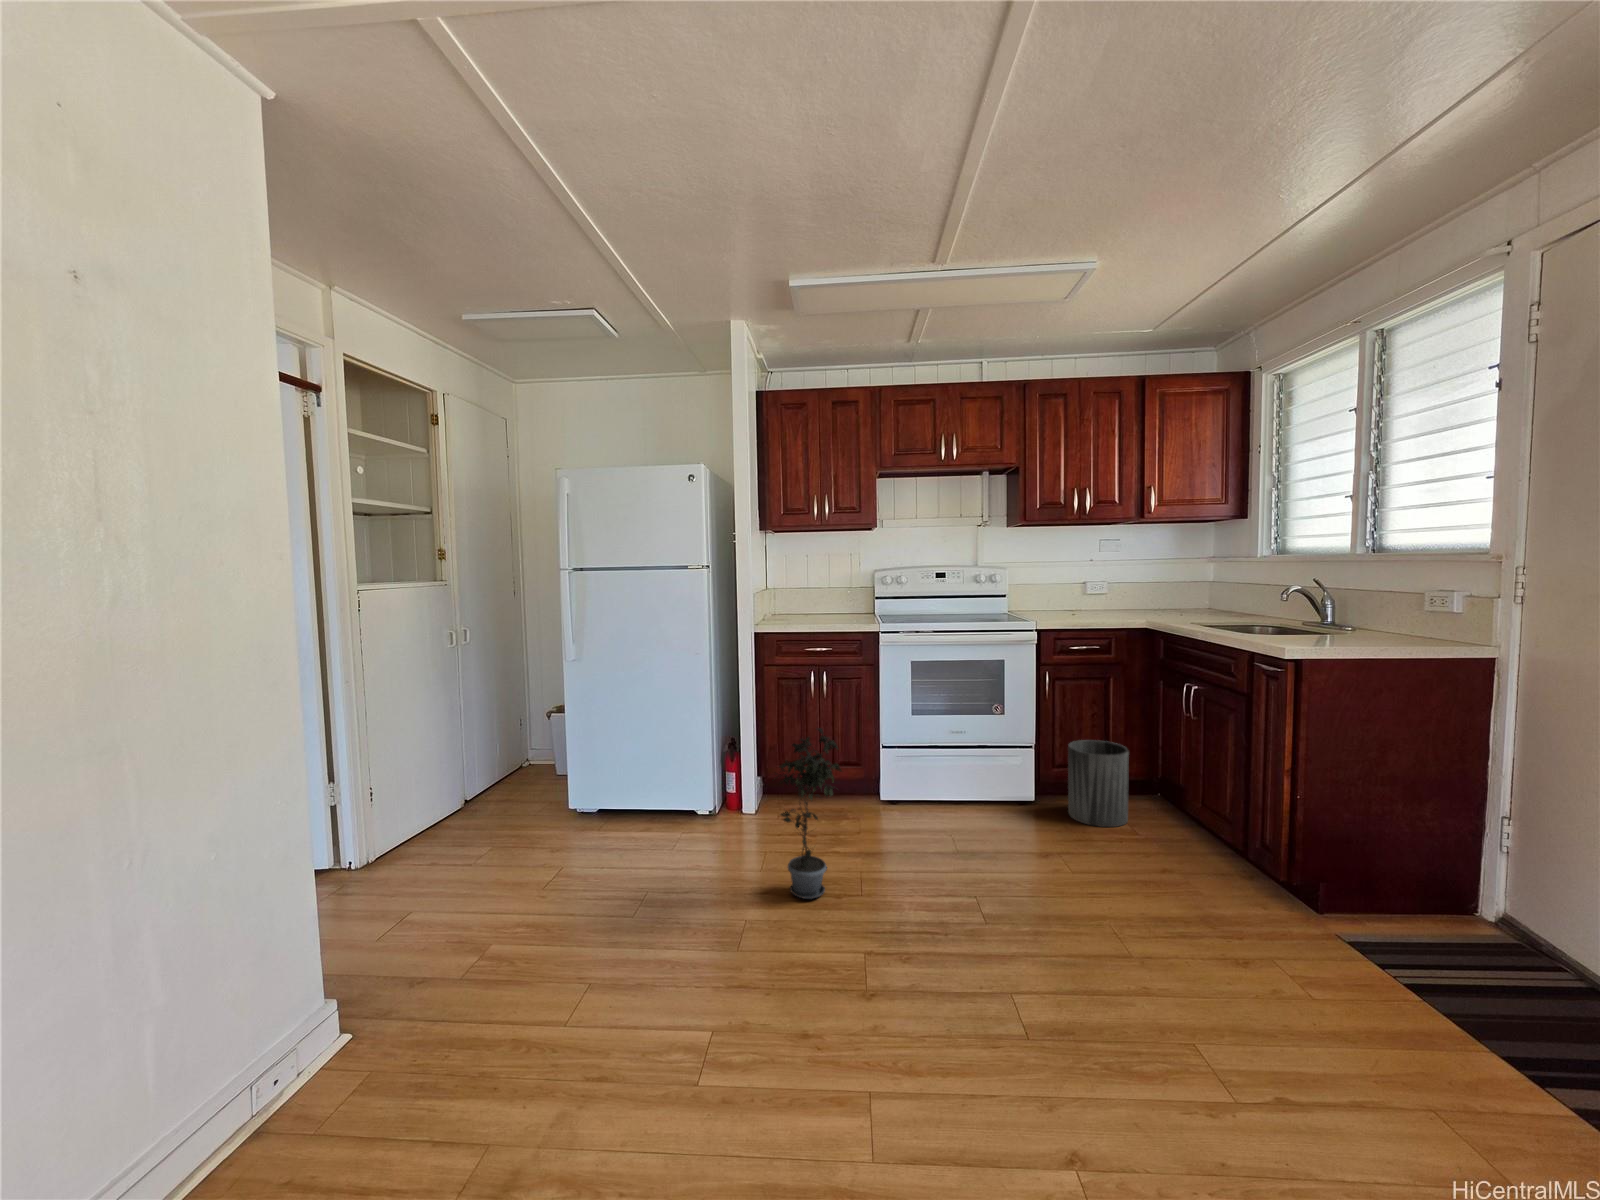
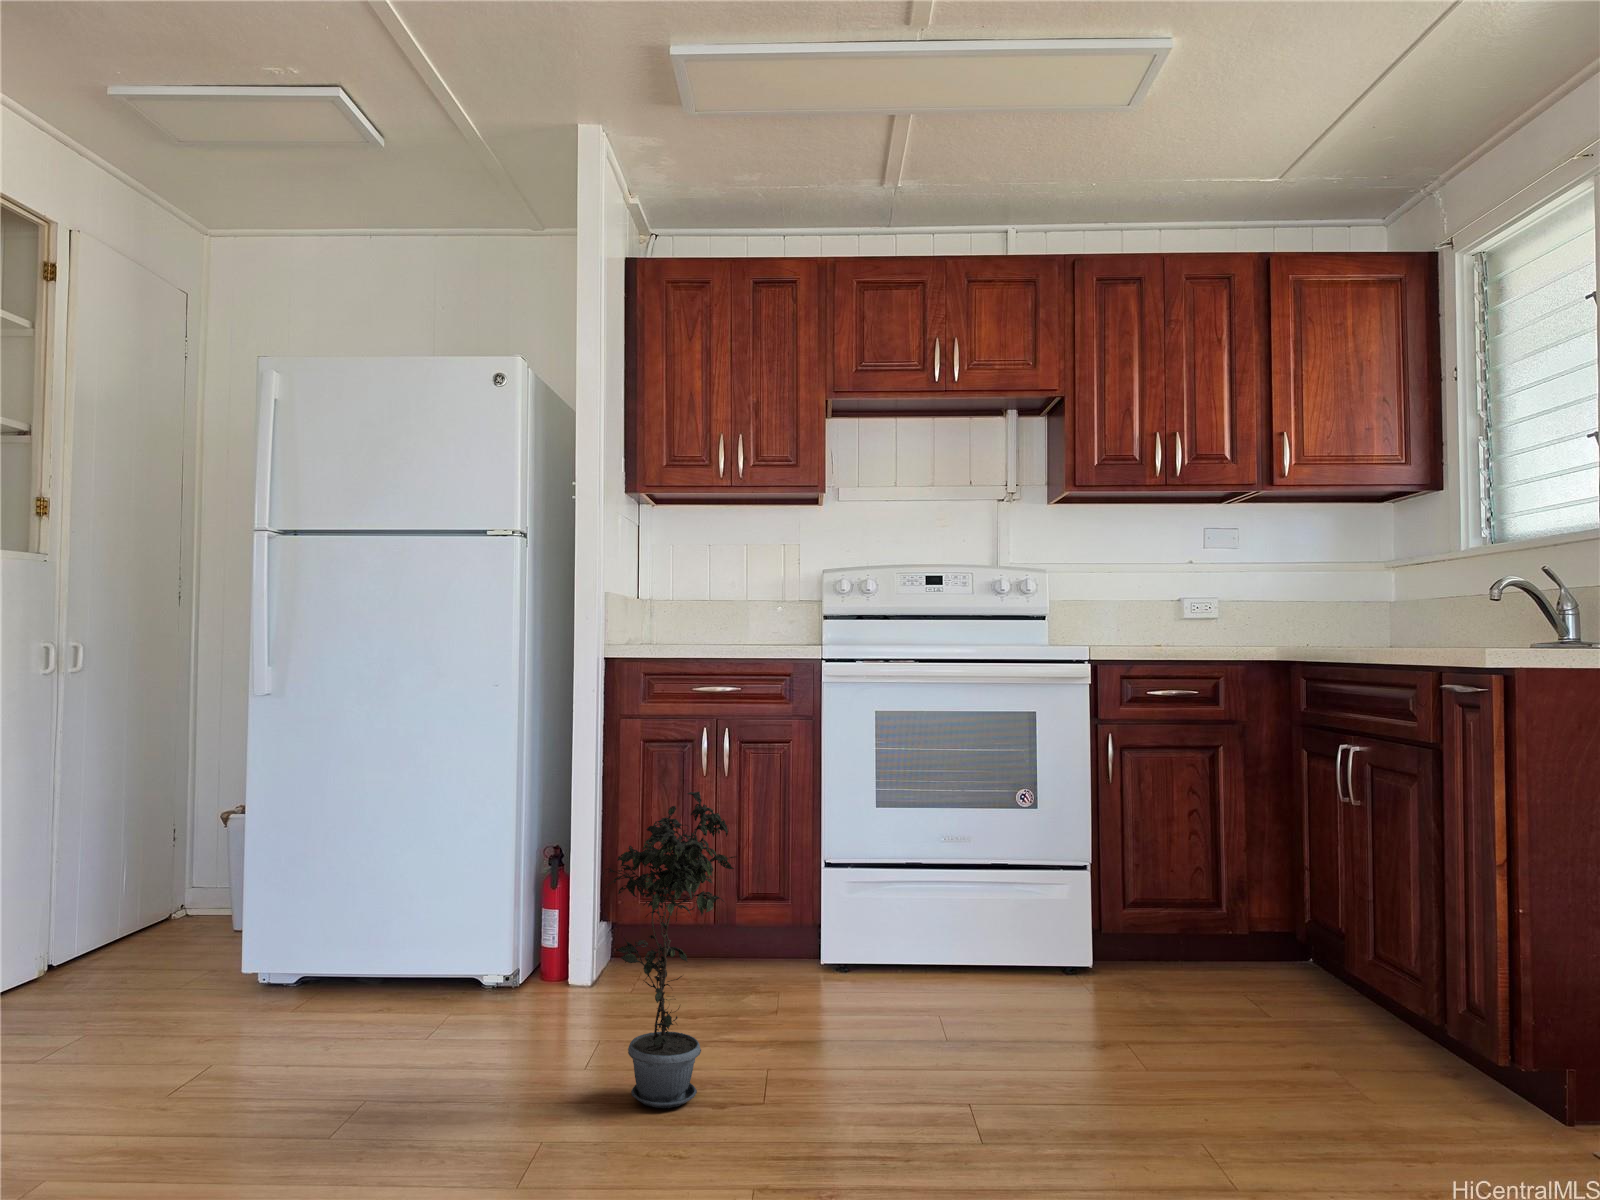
trash can: present [1068,740,1129,827] -> none [1148,856,1252,1005]

